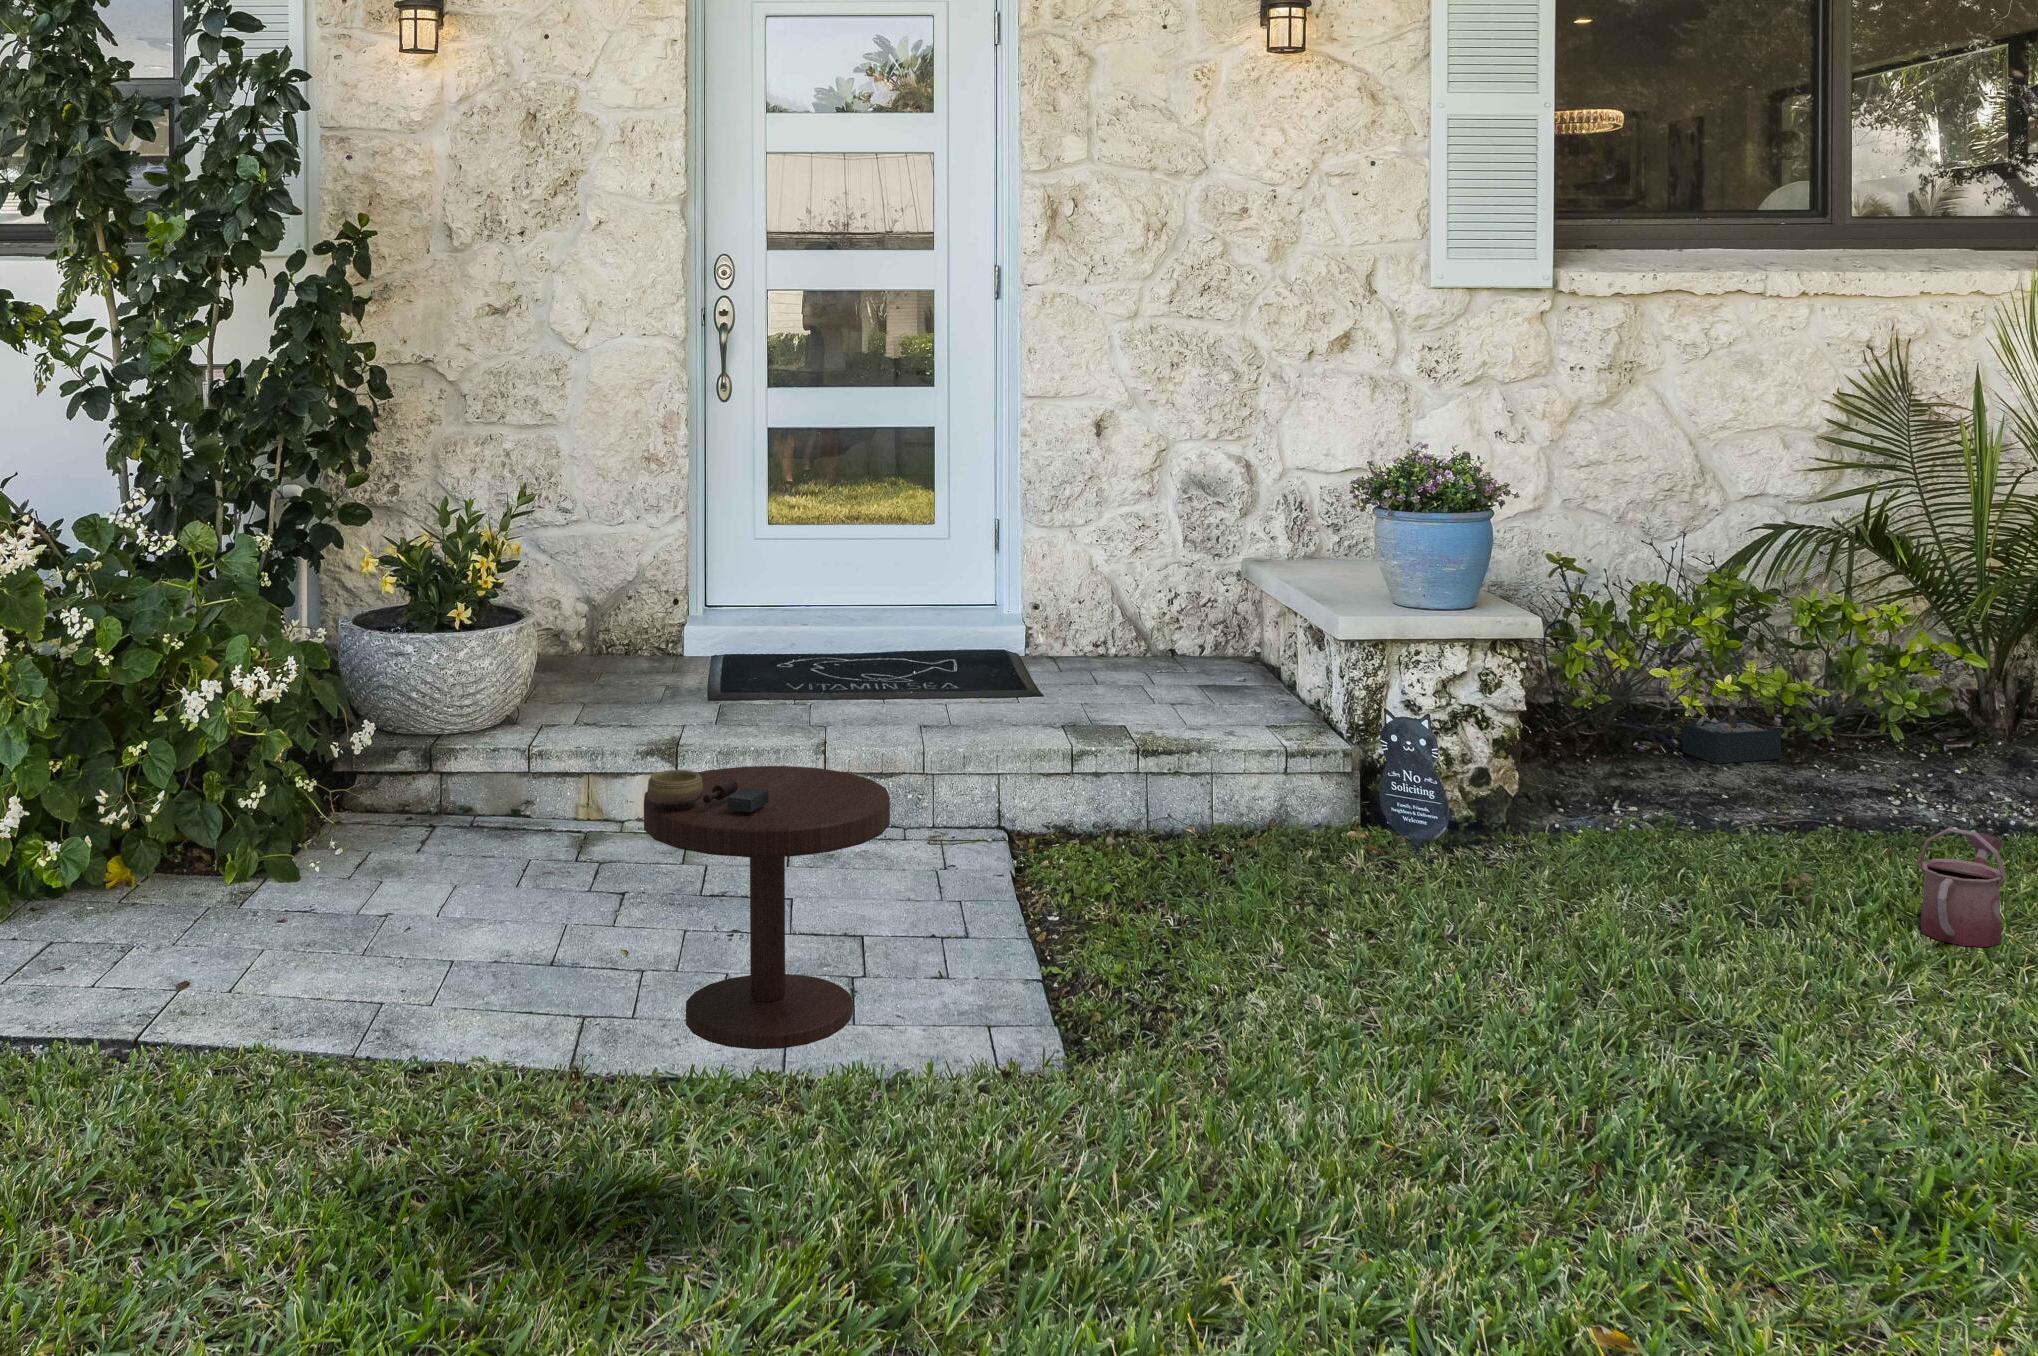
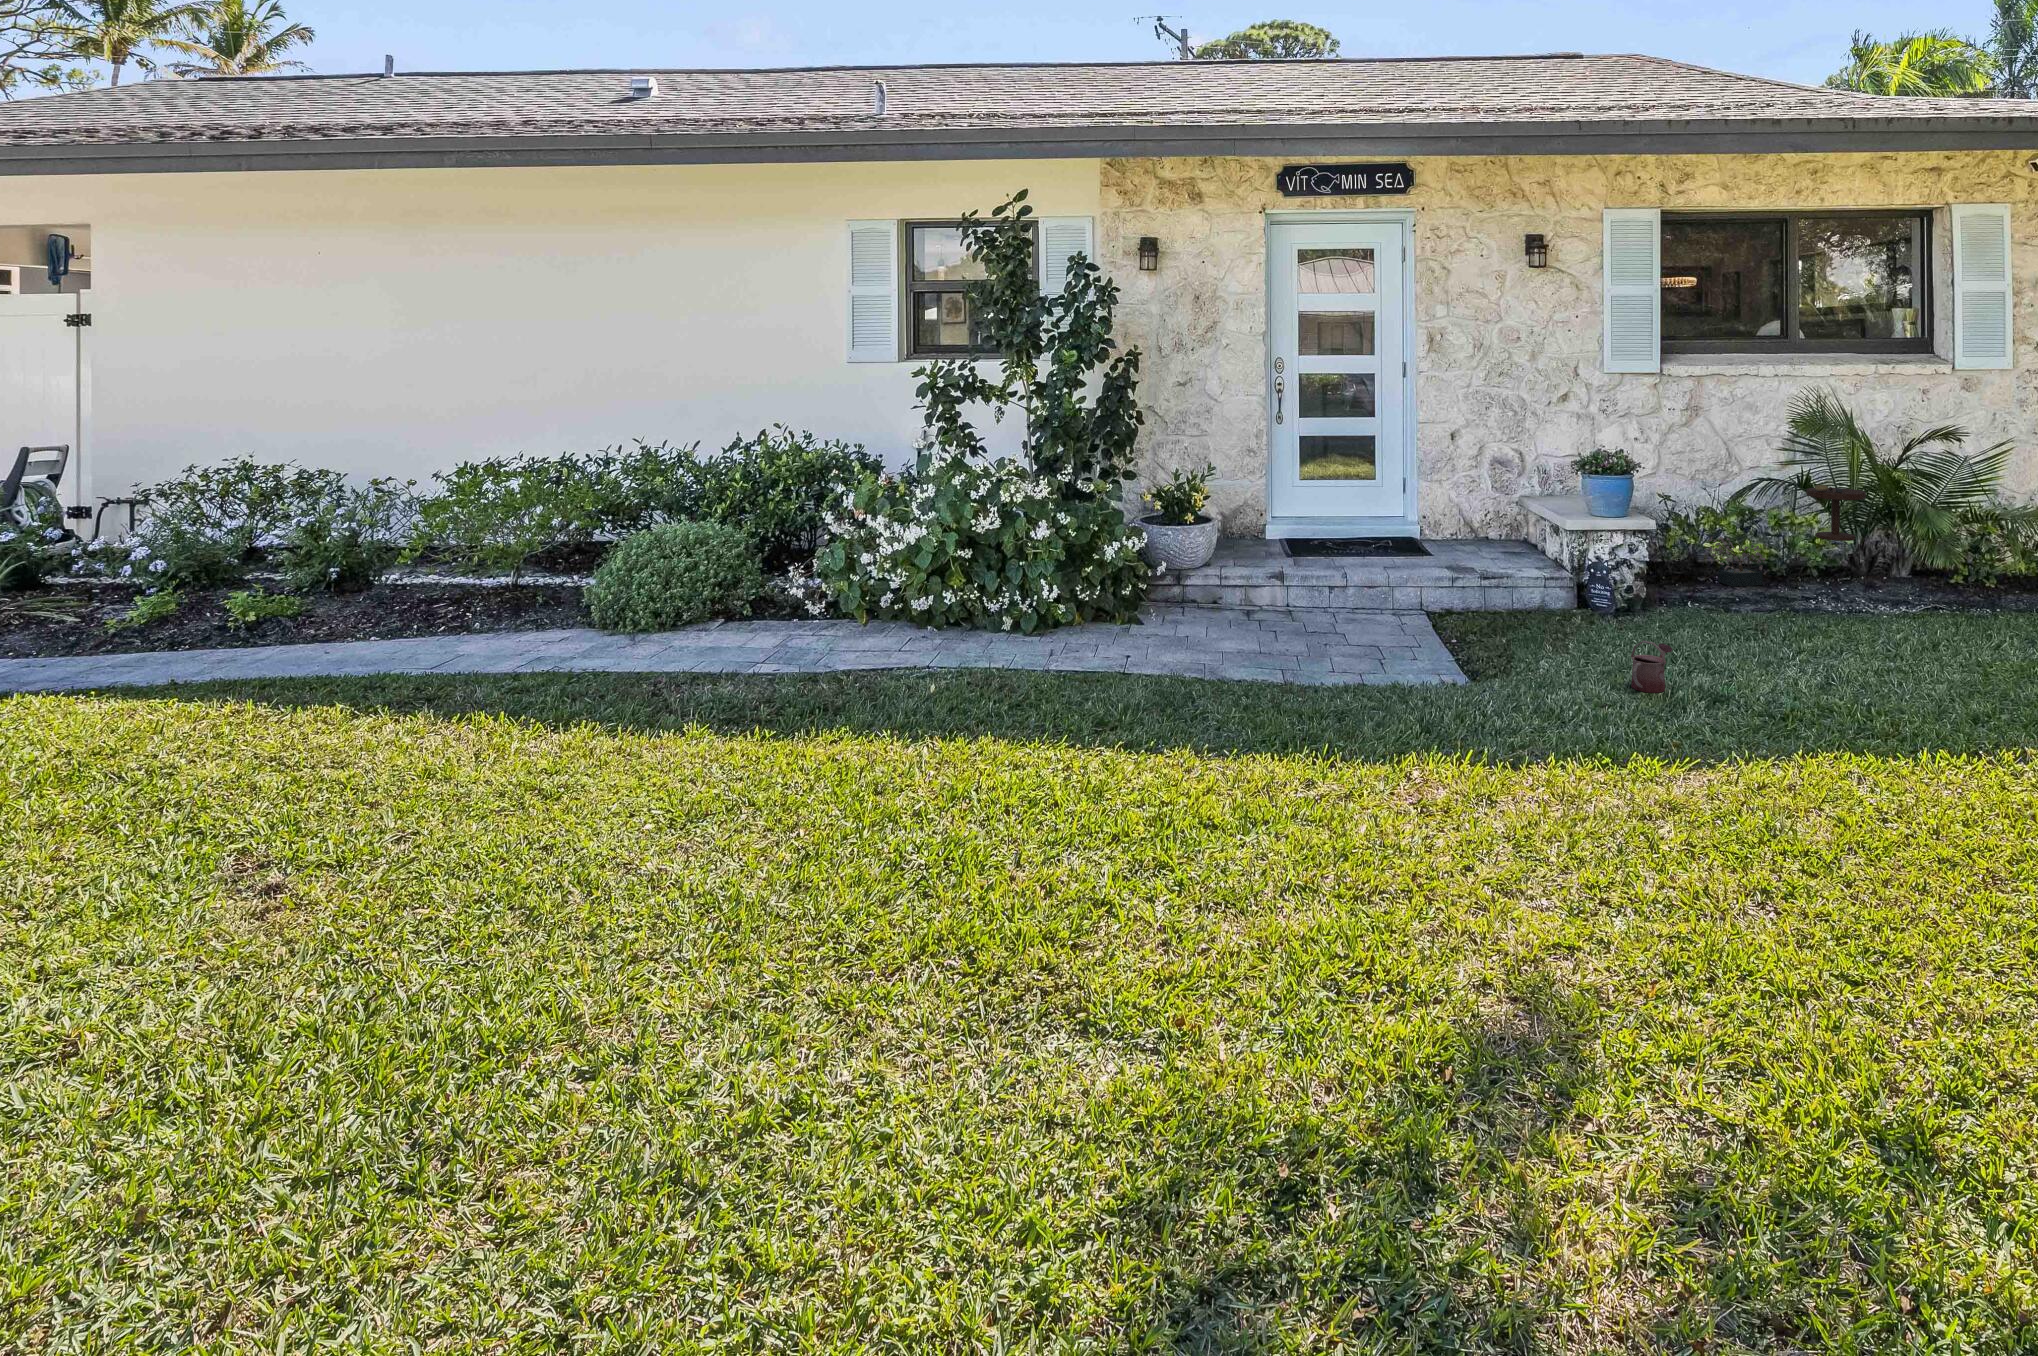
side table: present [644,766,890,1229] -> present [1806,485,1866,541]
watering can: present [1917,828,2007,947] -> present [1631,641,1672,693]

